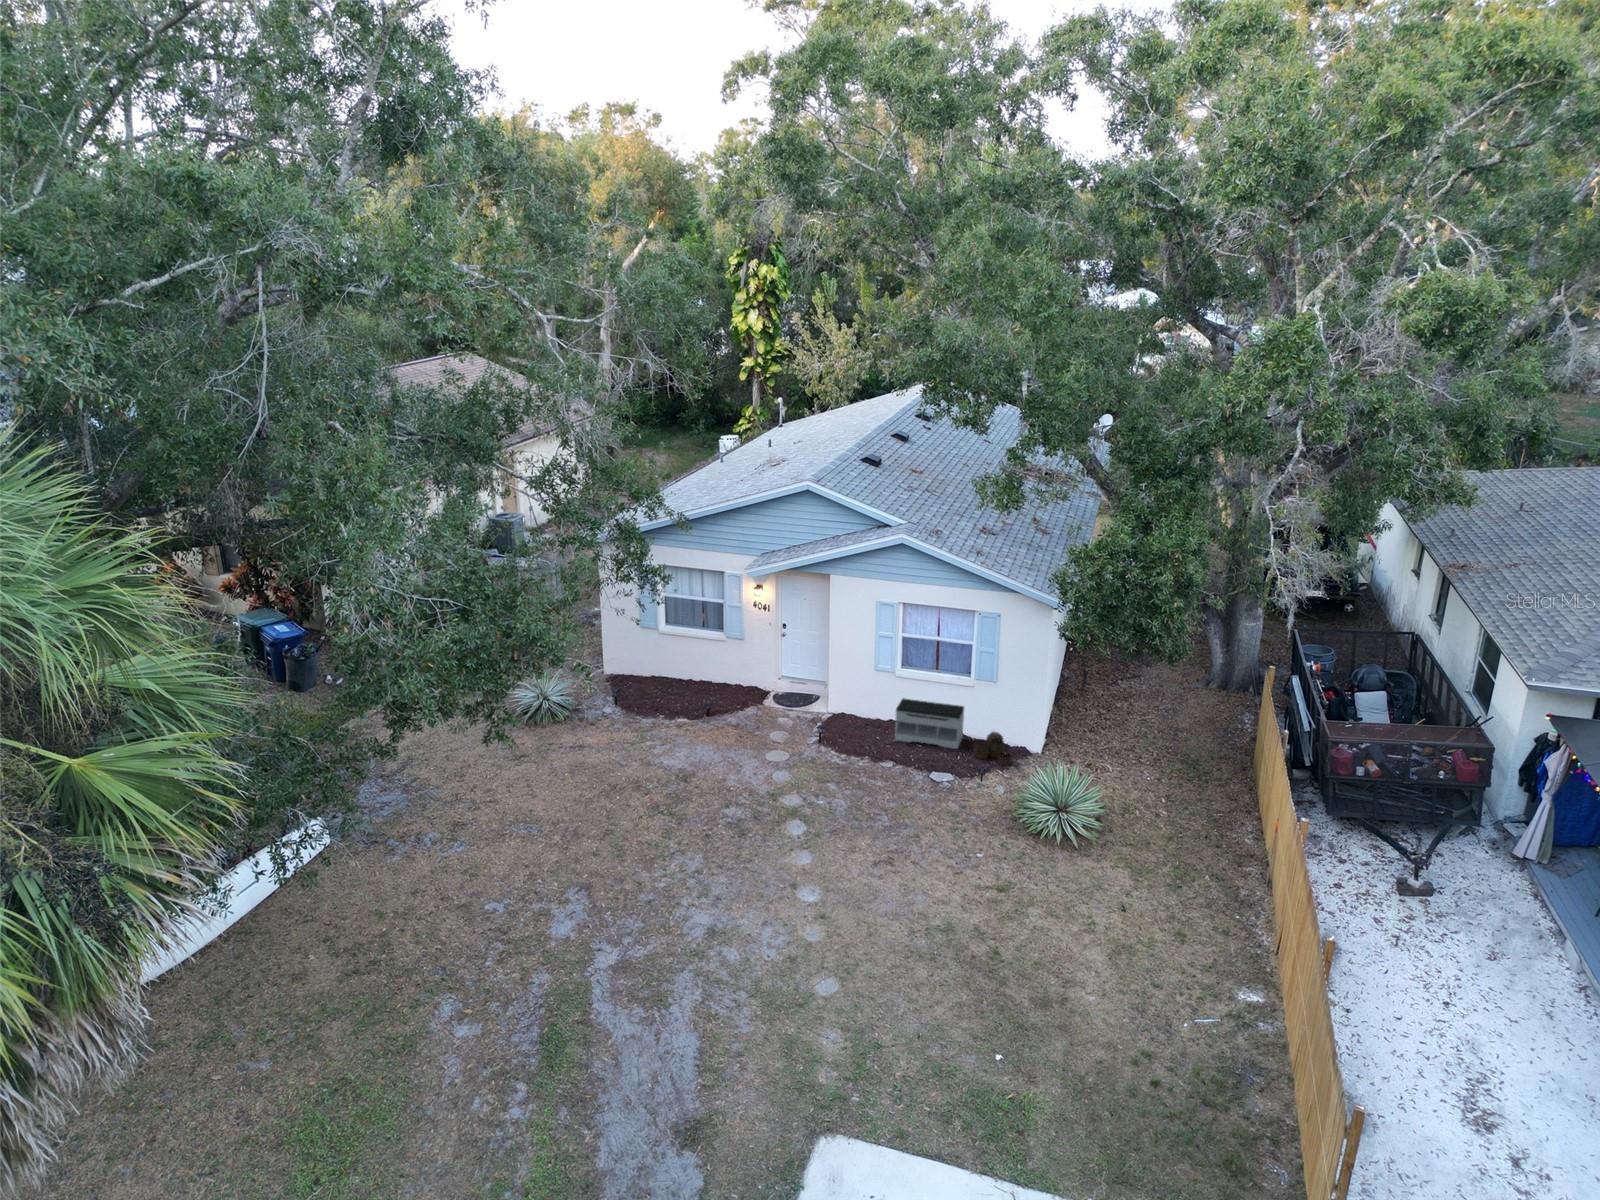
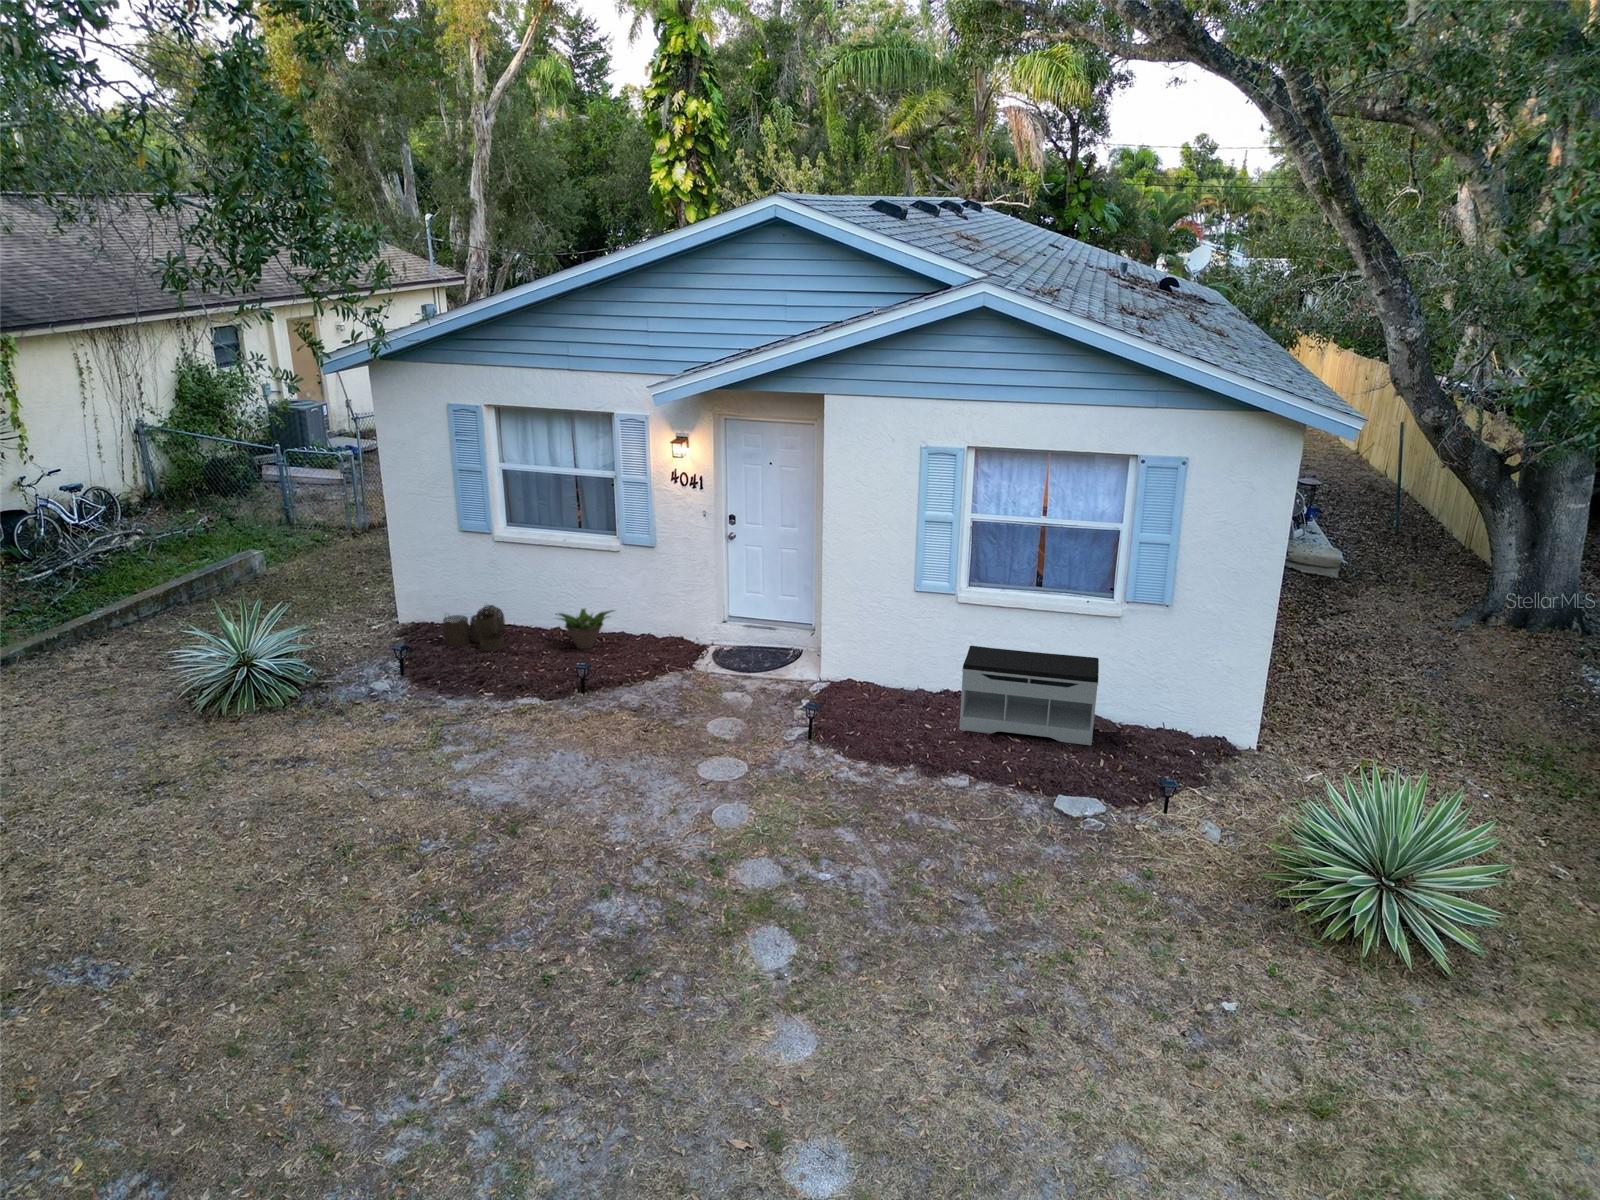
decorative plant: none [689,671,723,693] -> present [556,609,613,649]
woven basket: present [974,732,1013,765] -> present [443,605,505,652]

